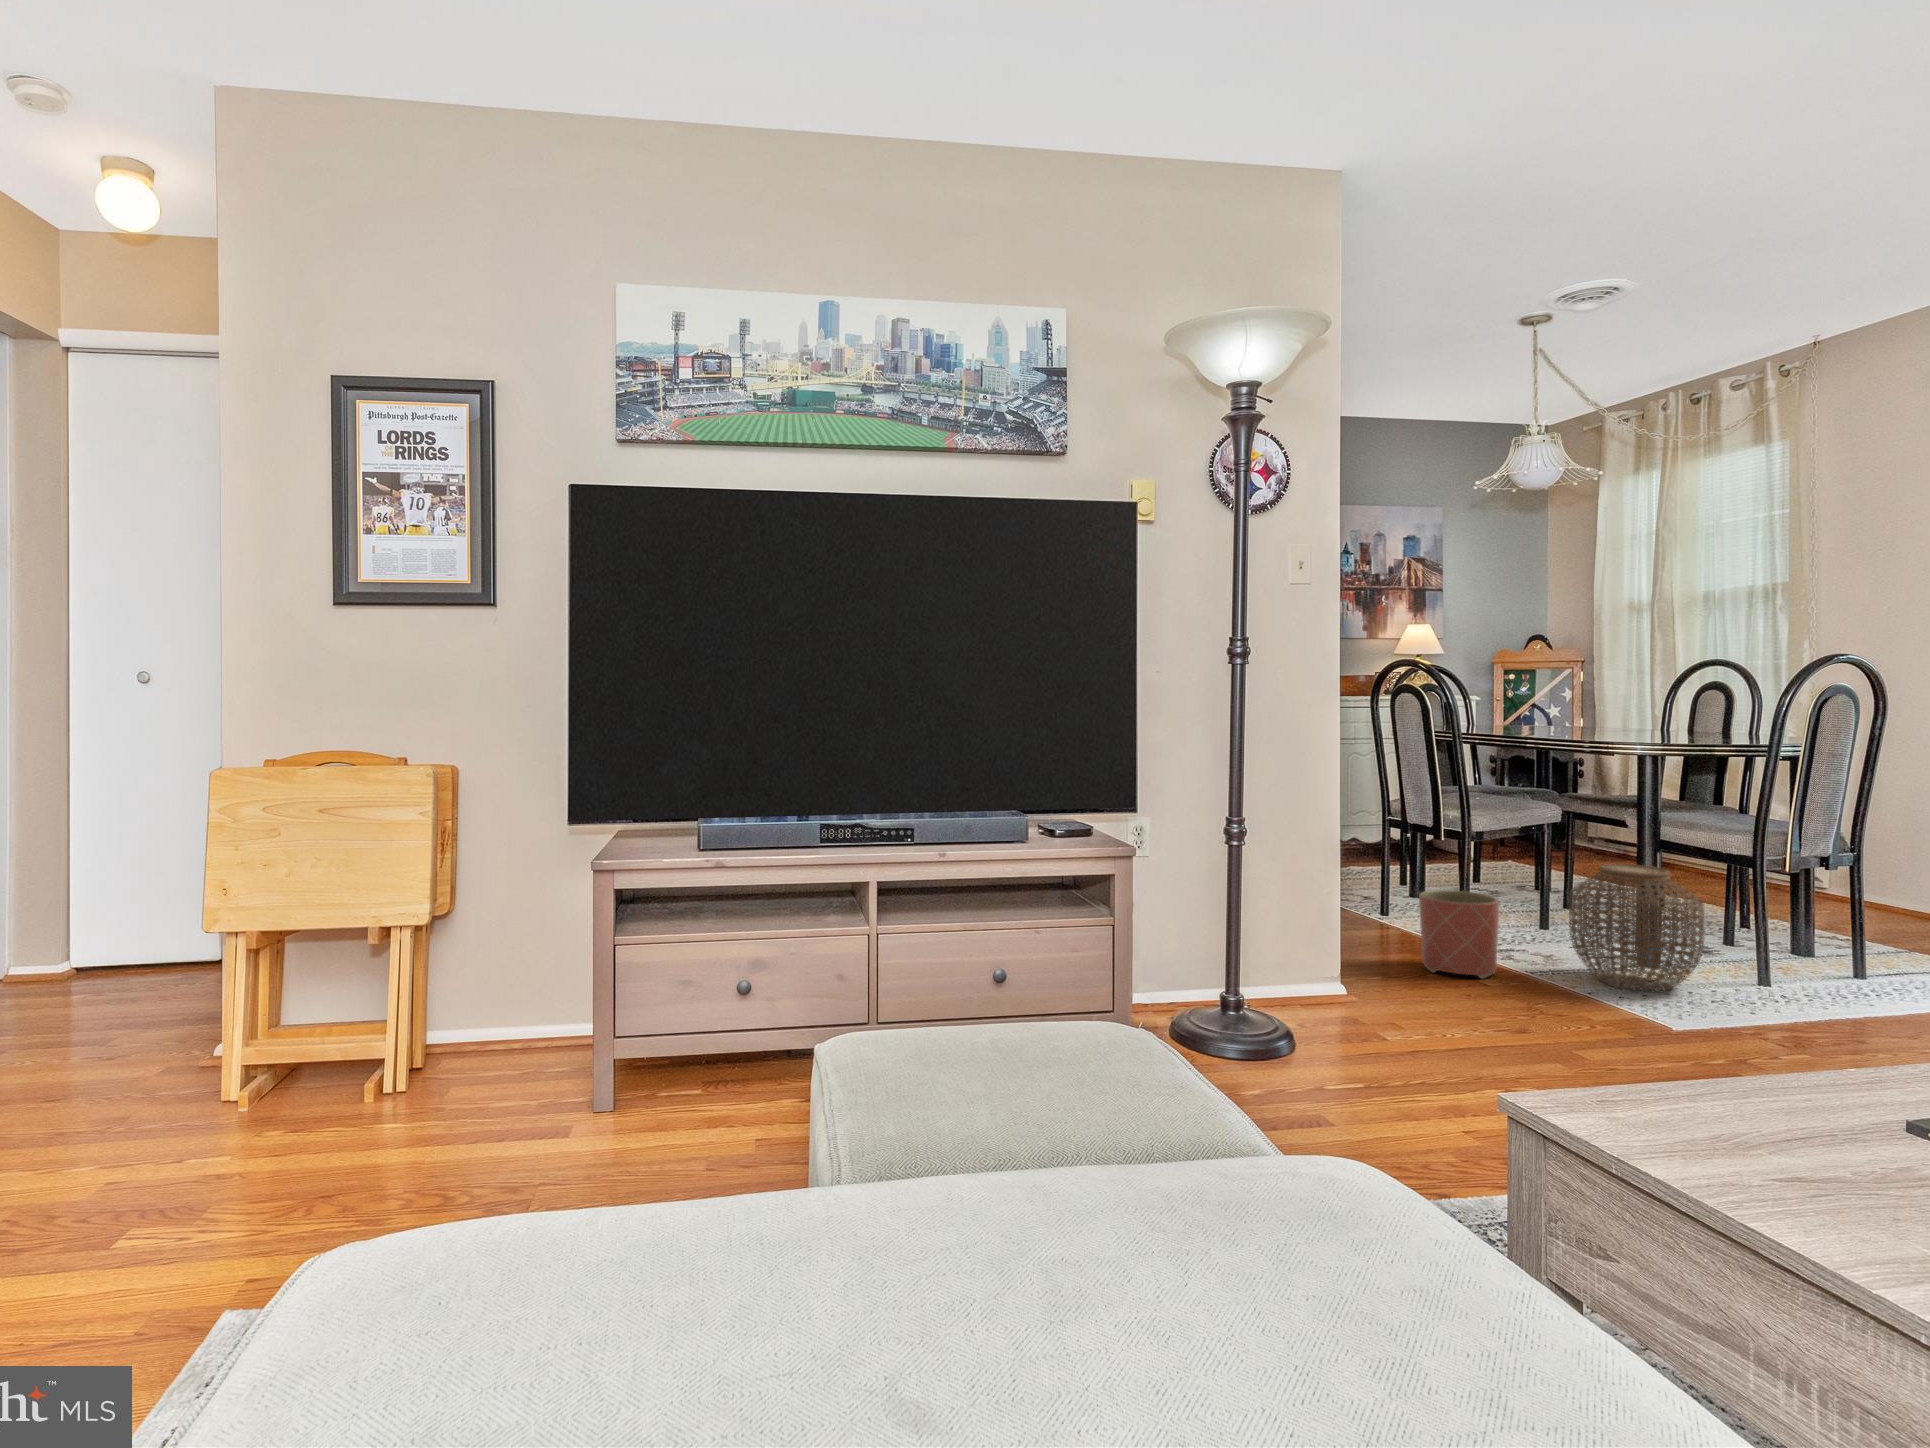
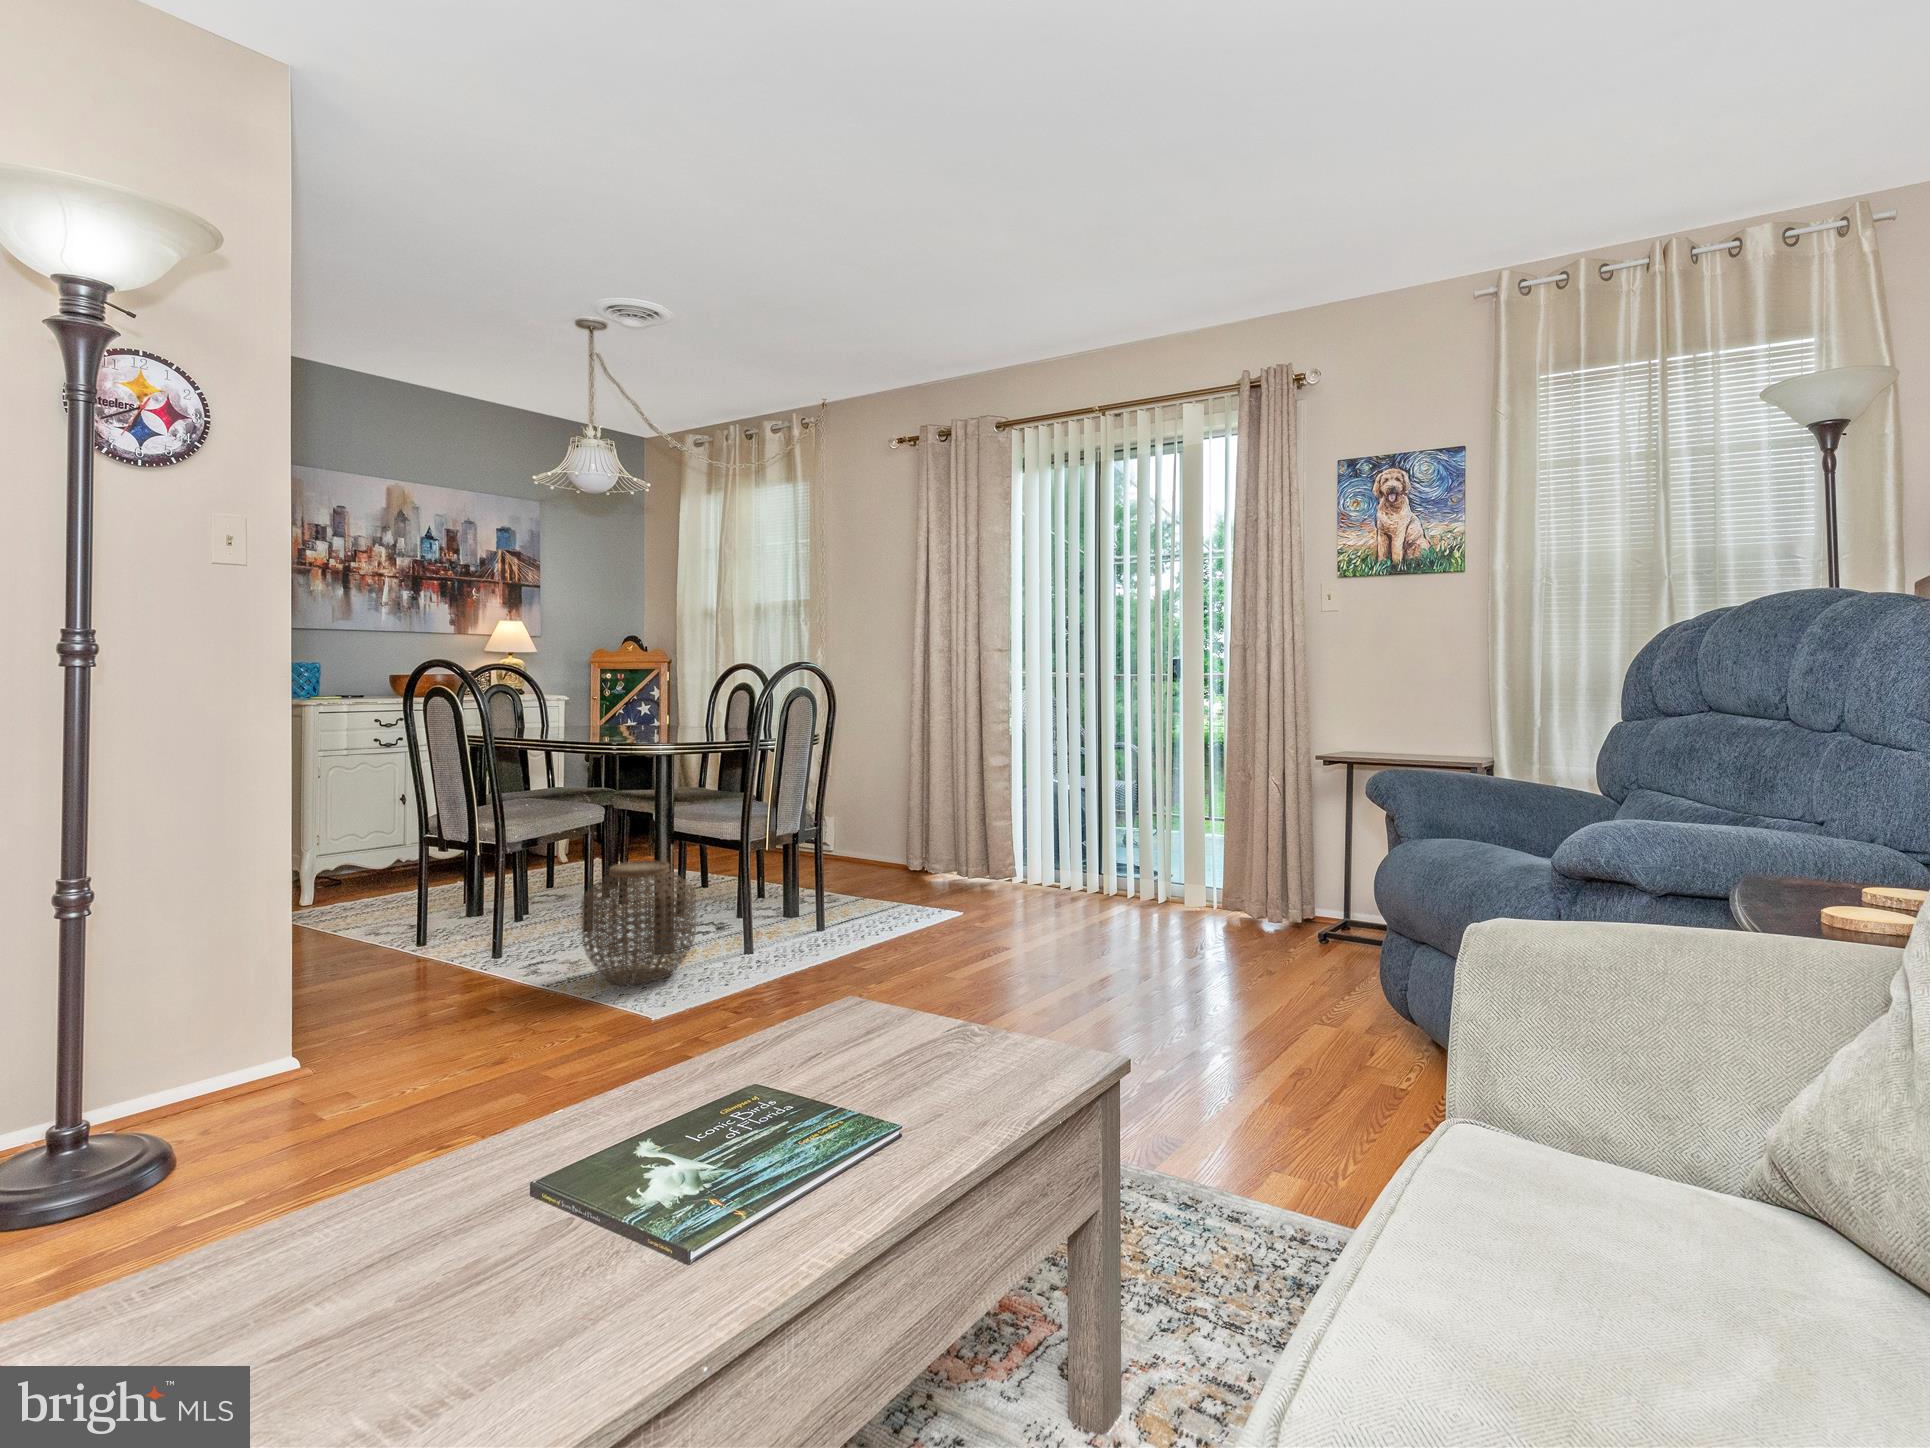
planter: present [1419,890,1499,979] -> none [423,912,511,1010]

